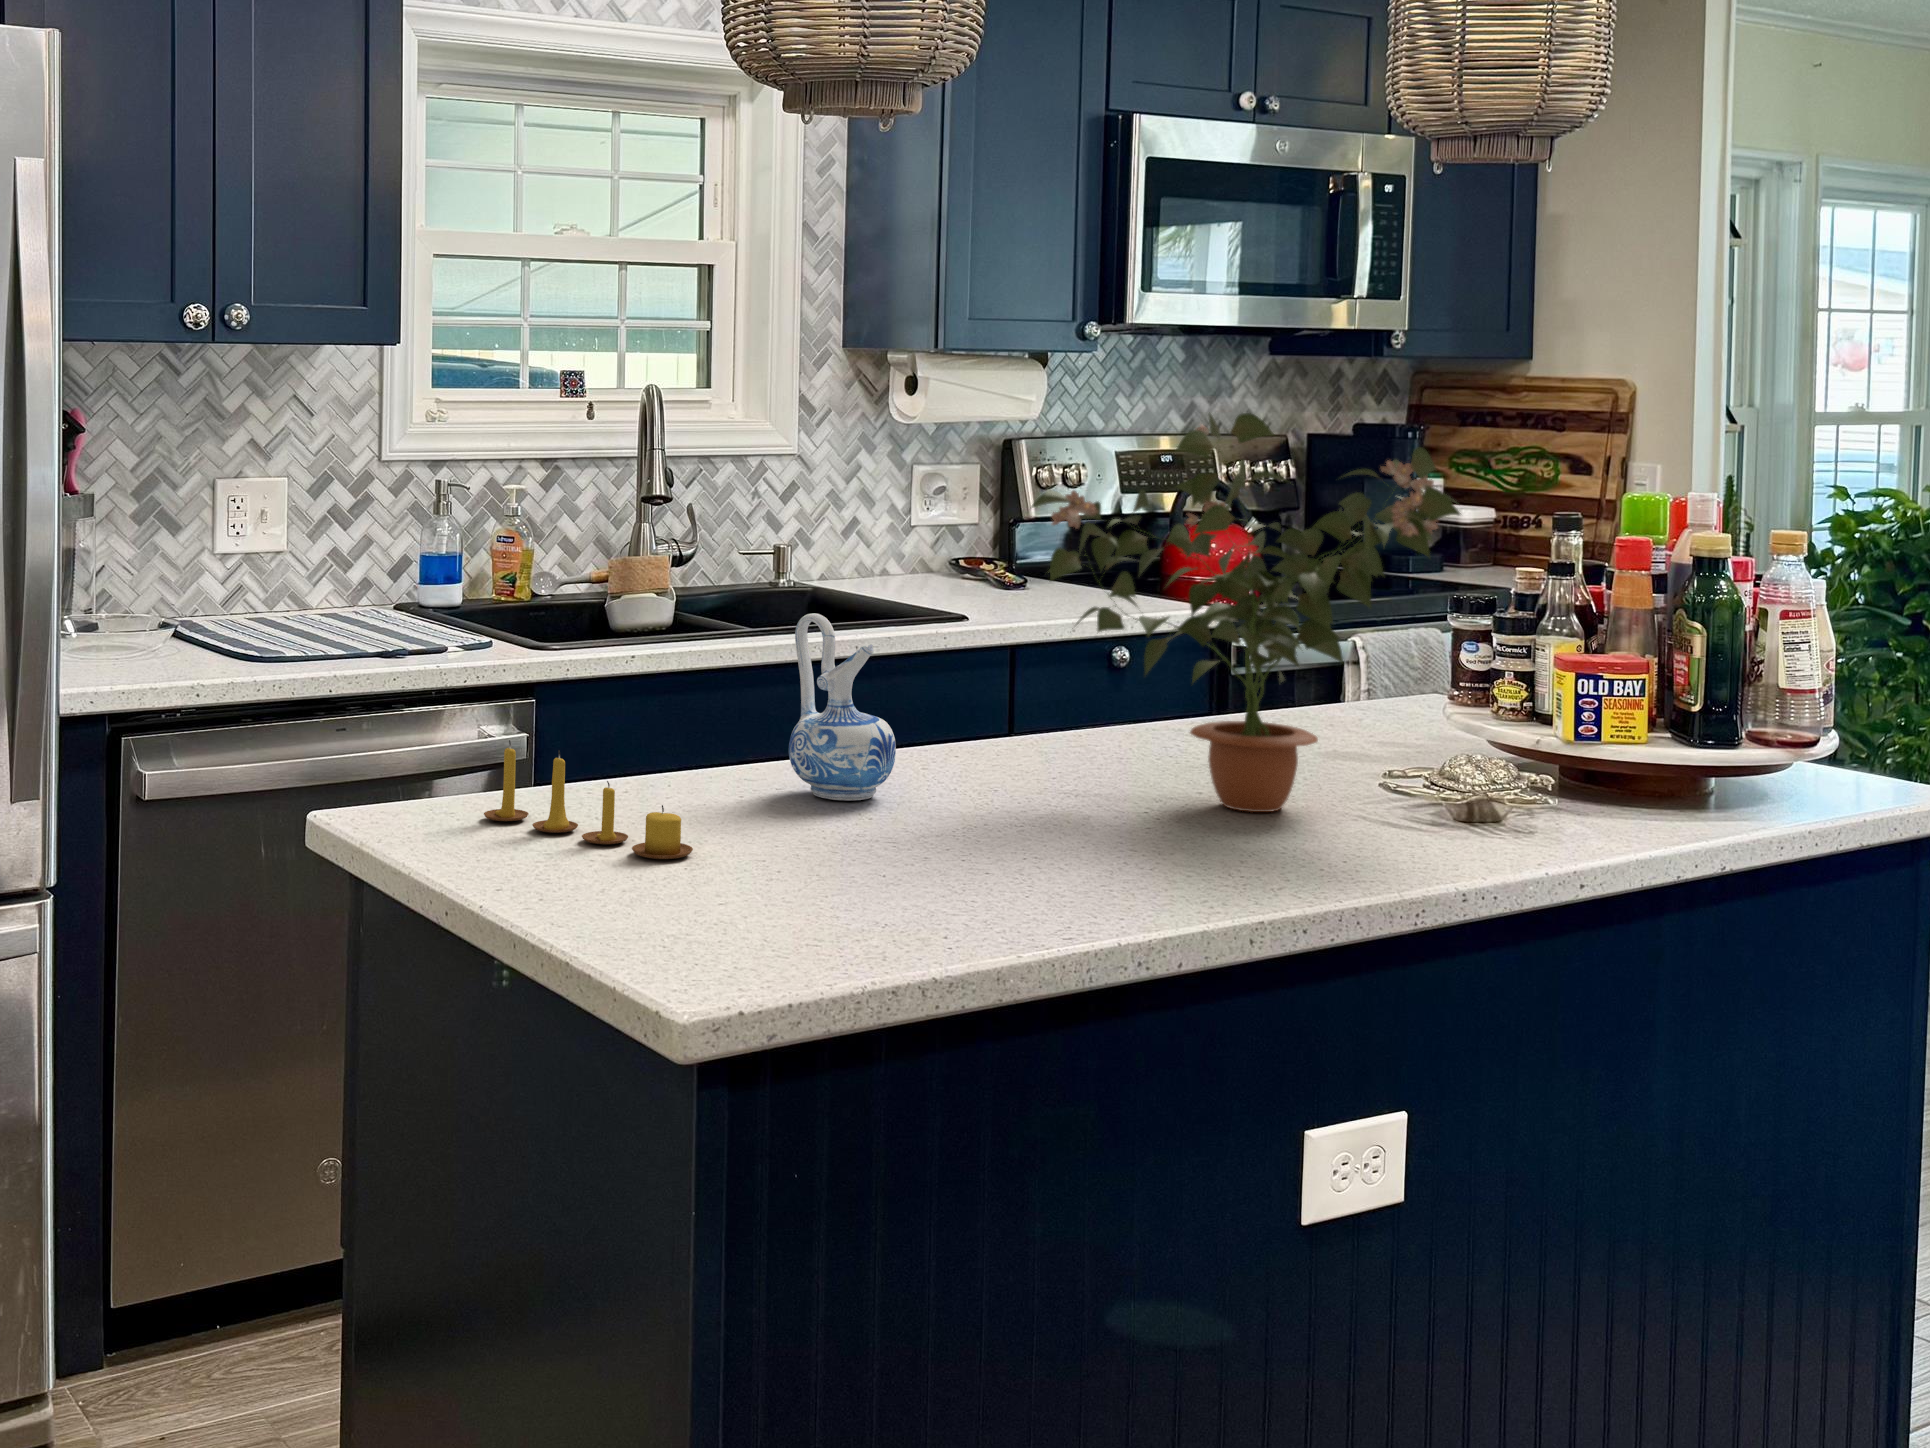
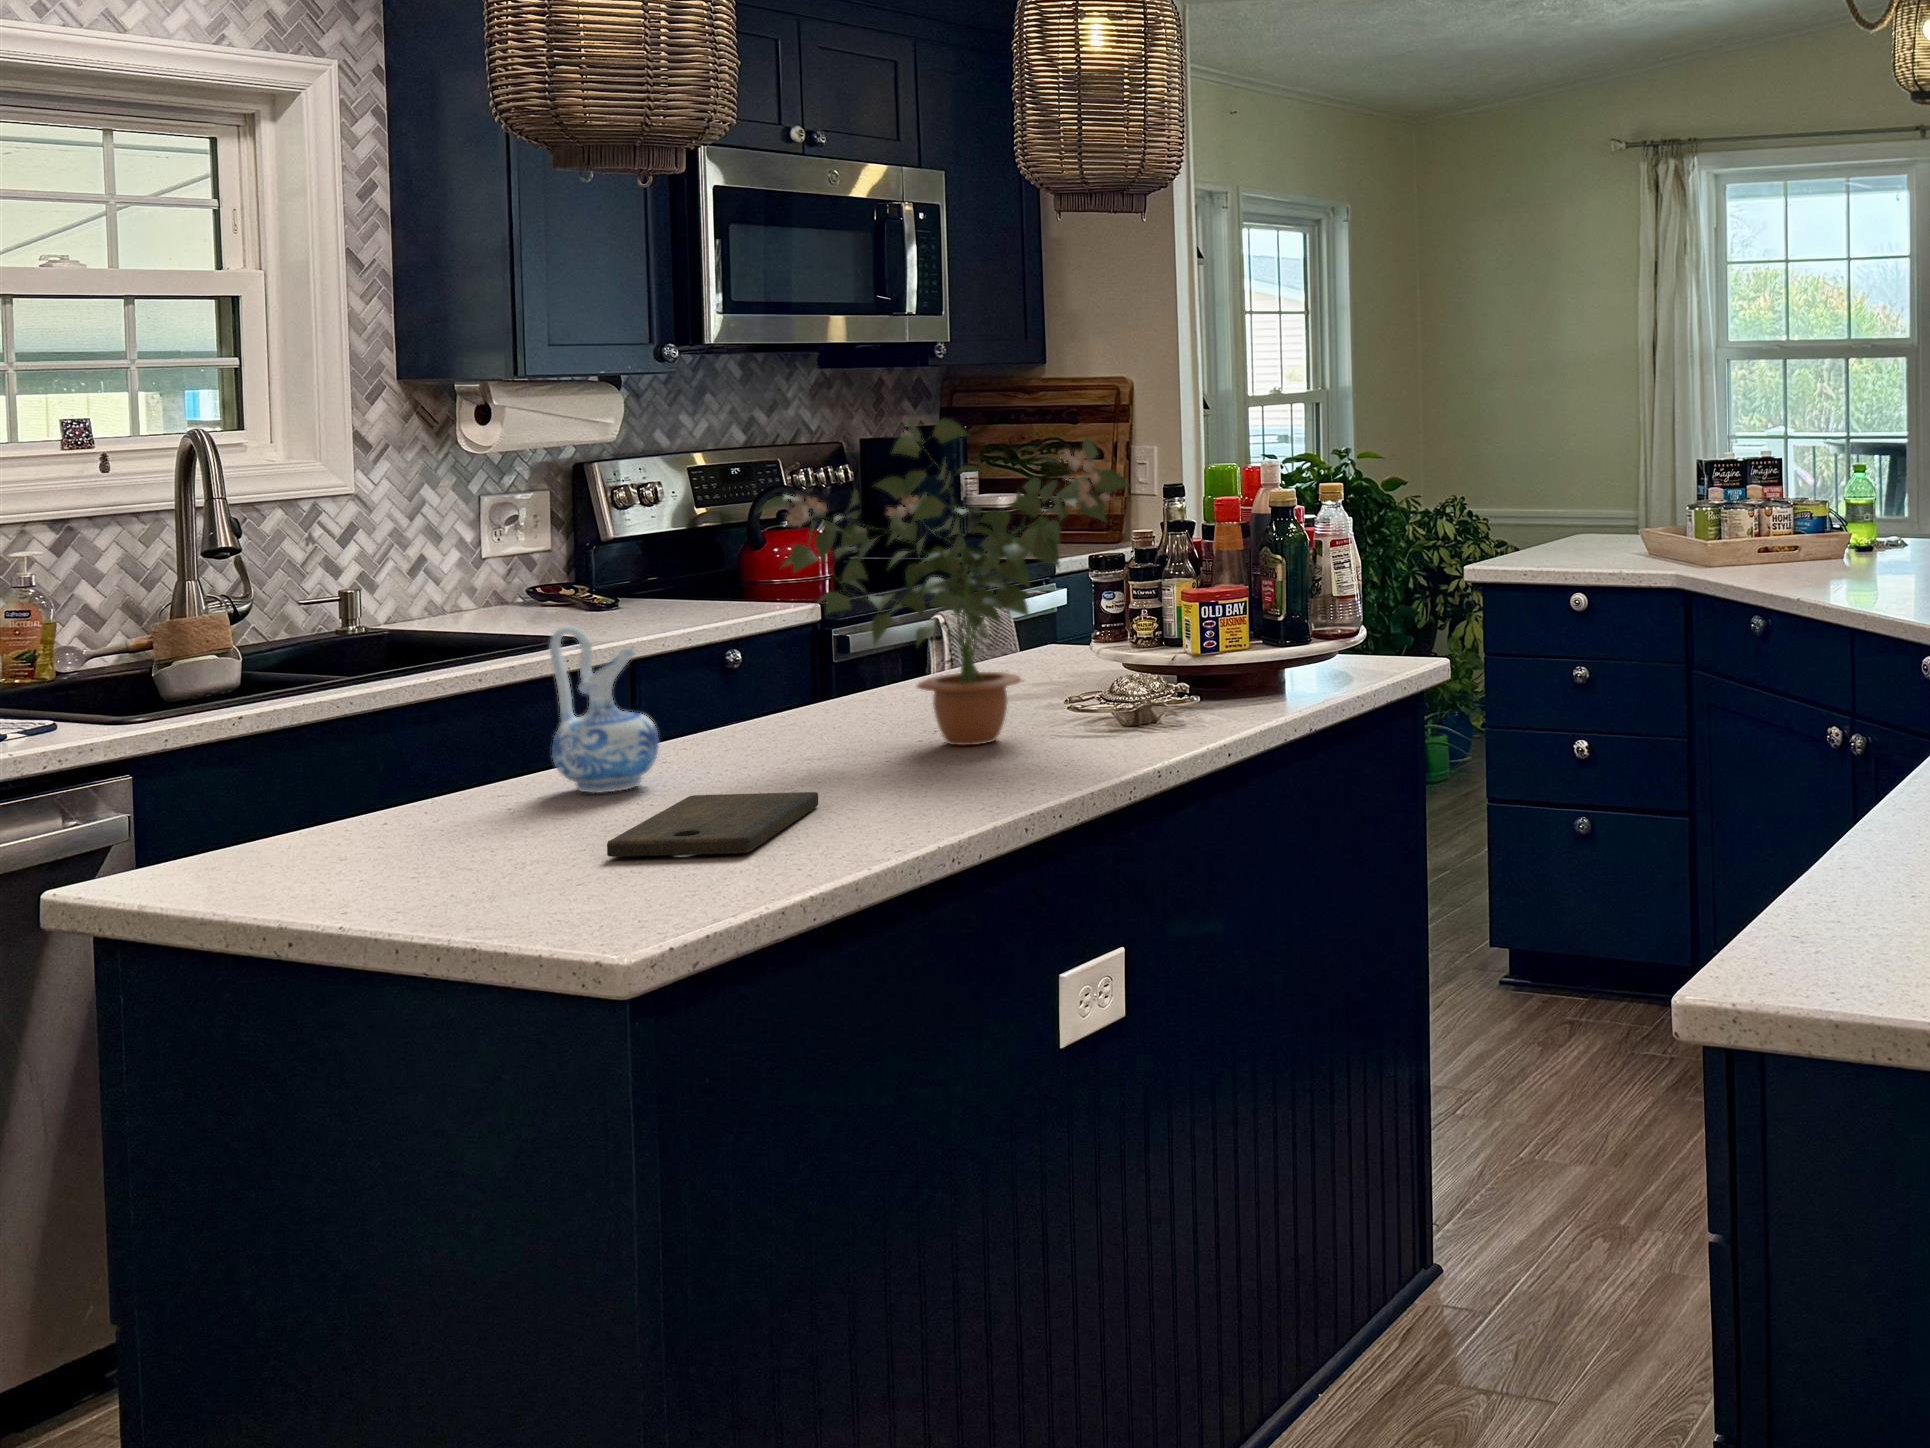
candle: present [484,740,693,859] -> none [251,781,509,863]
cutting board: none [772,822,1026,905] -> present [607,792,818,857]

